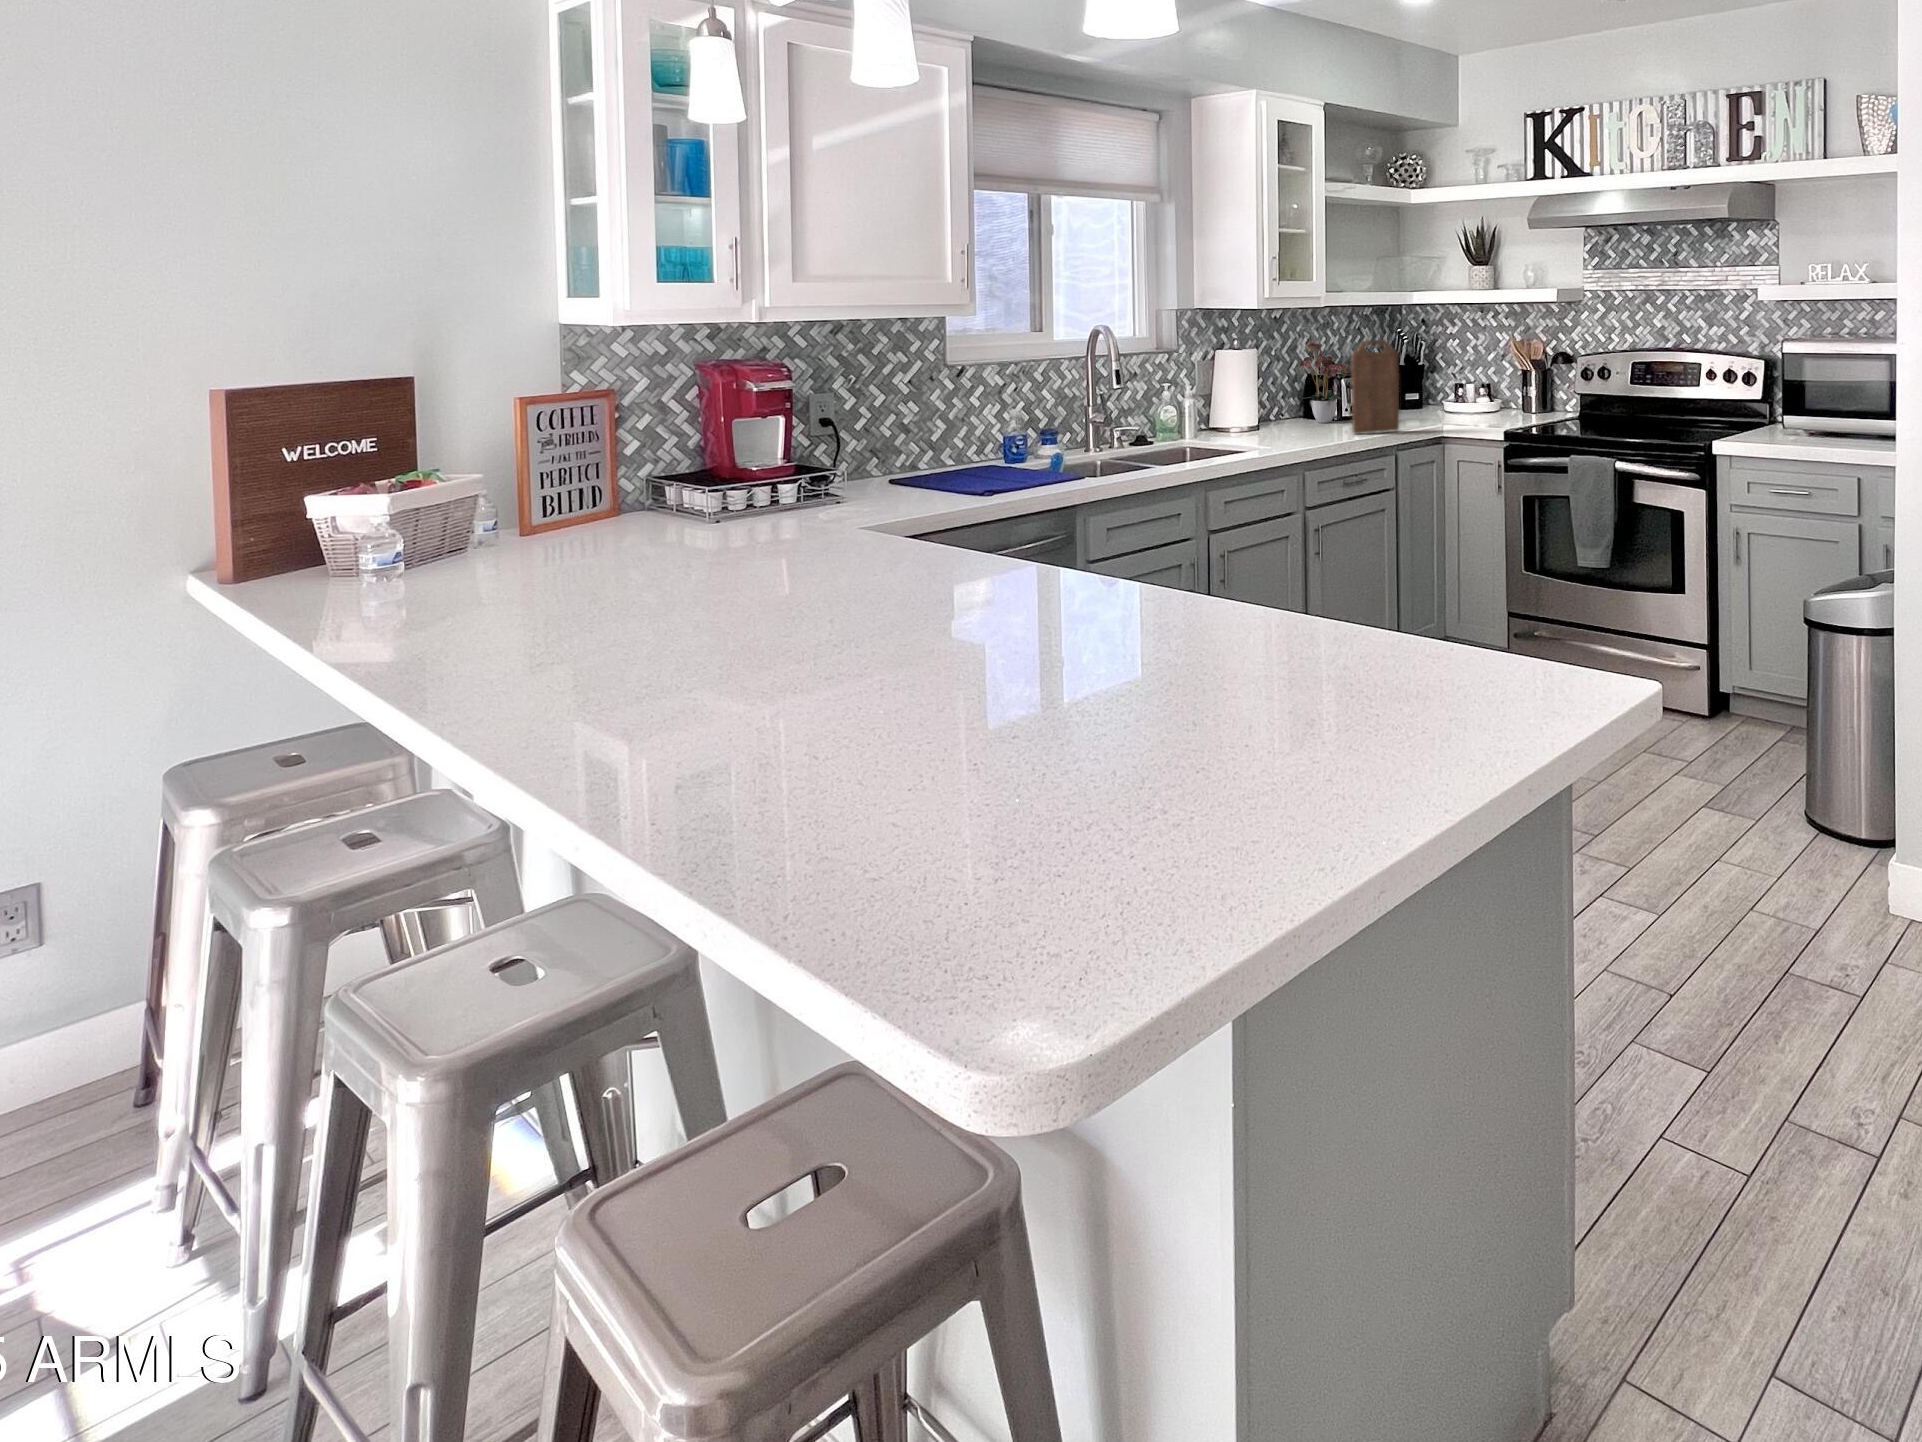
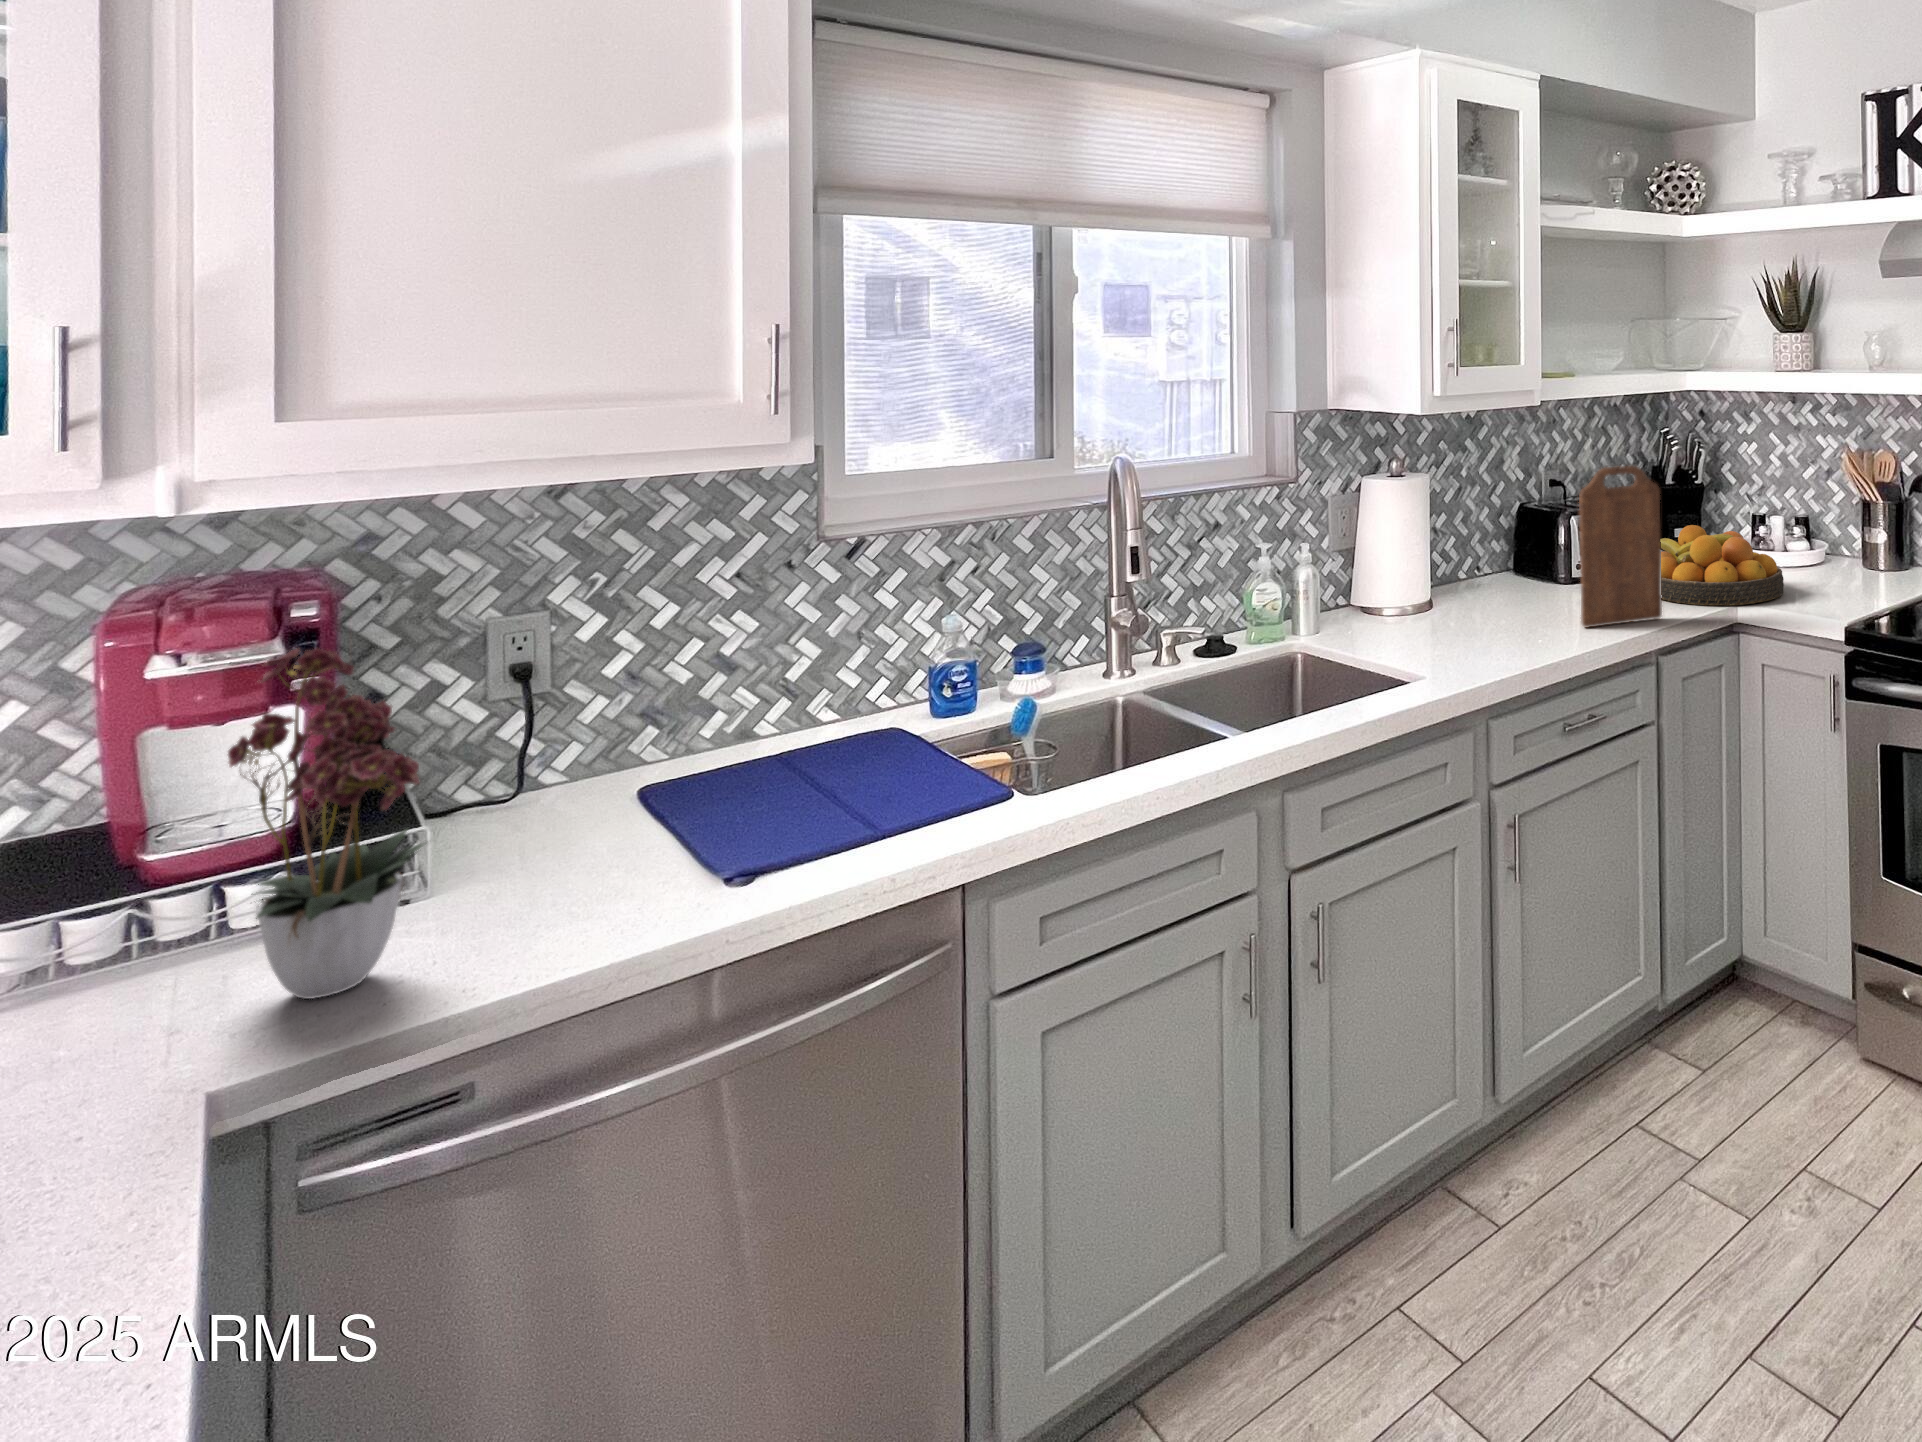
flower arrangement: present [1300,342,1351,423] -> present [228,648,425,999]
fruit bowl: none [1386,383,1472,426] -> present [1660,525,1784,606]

